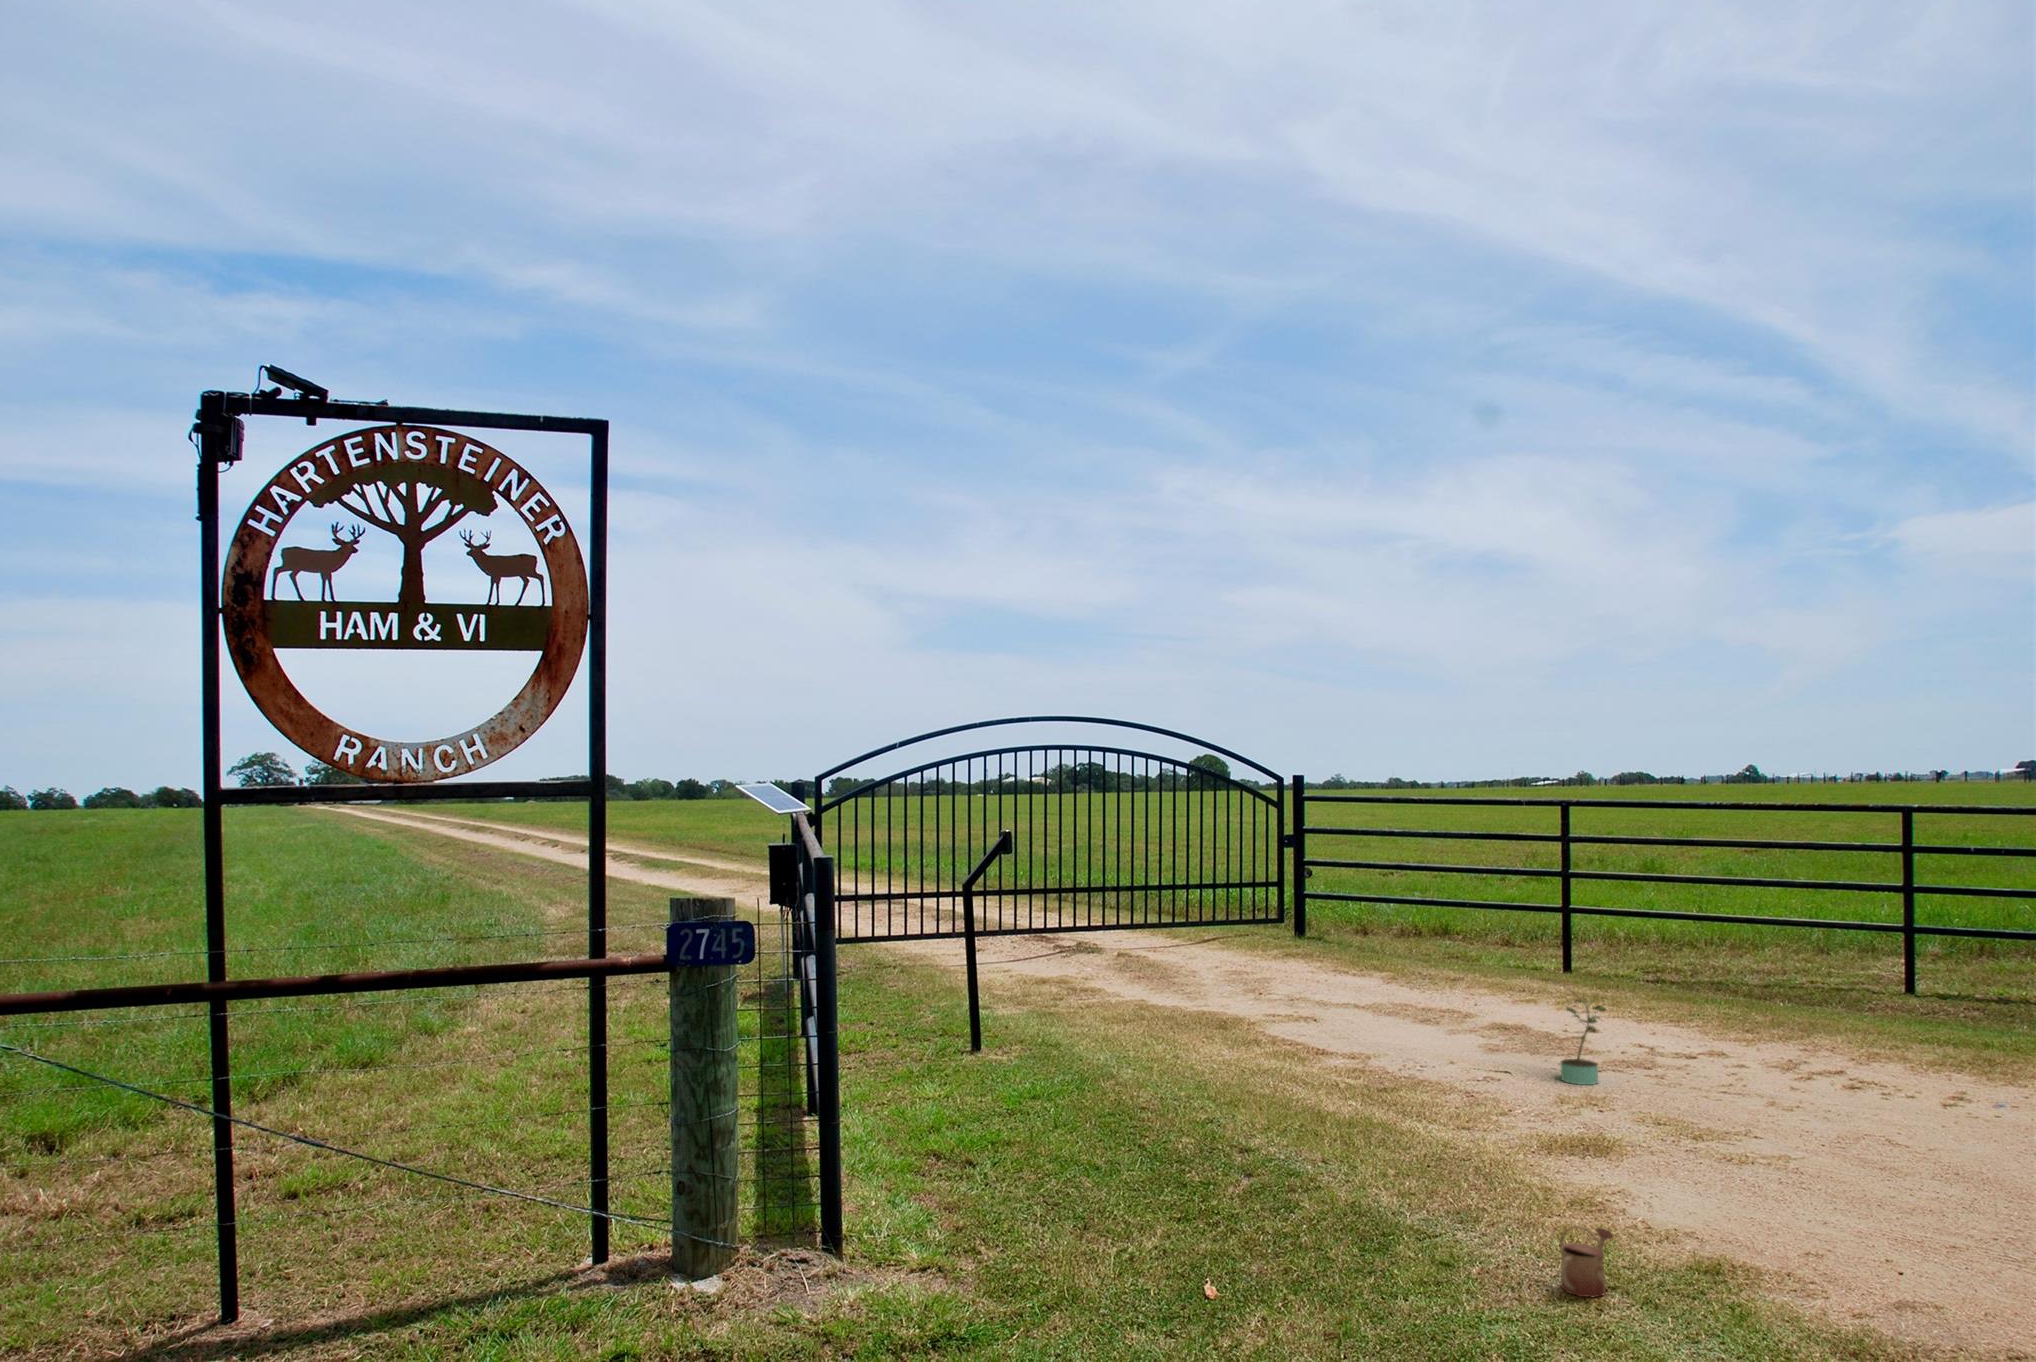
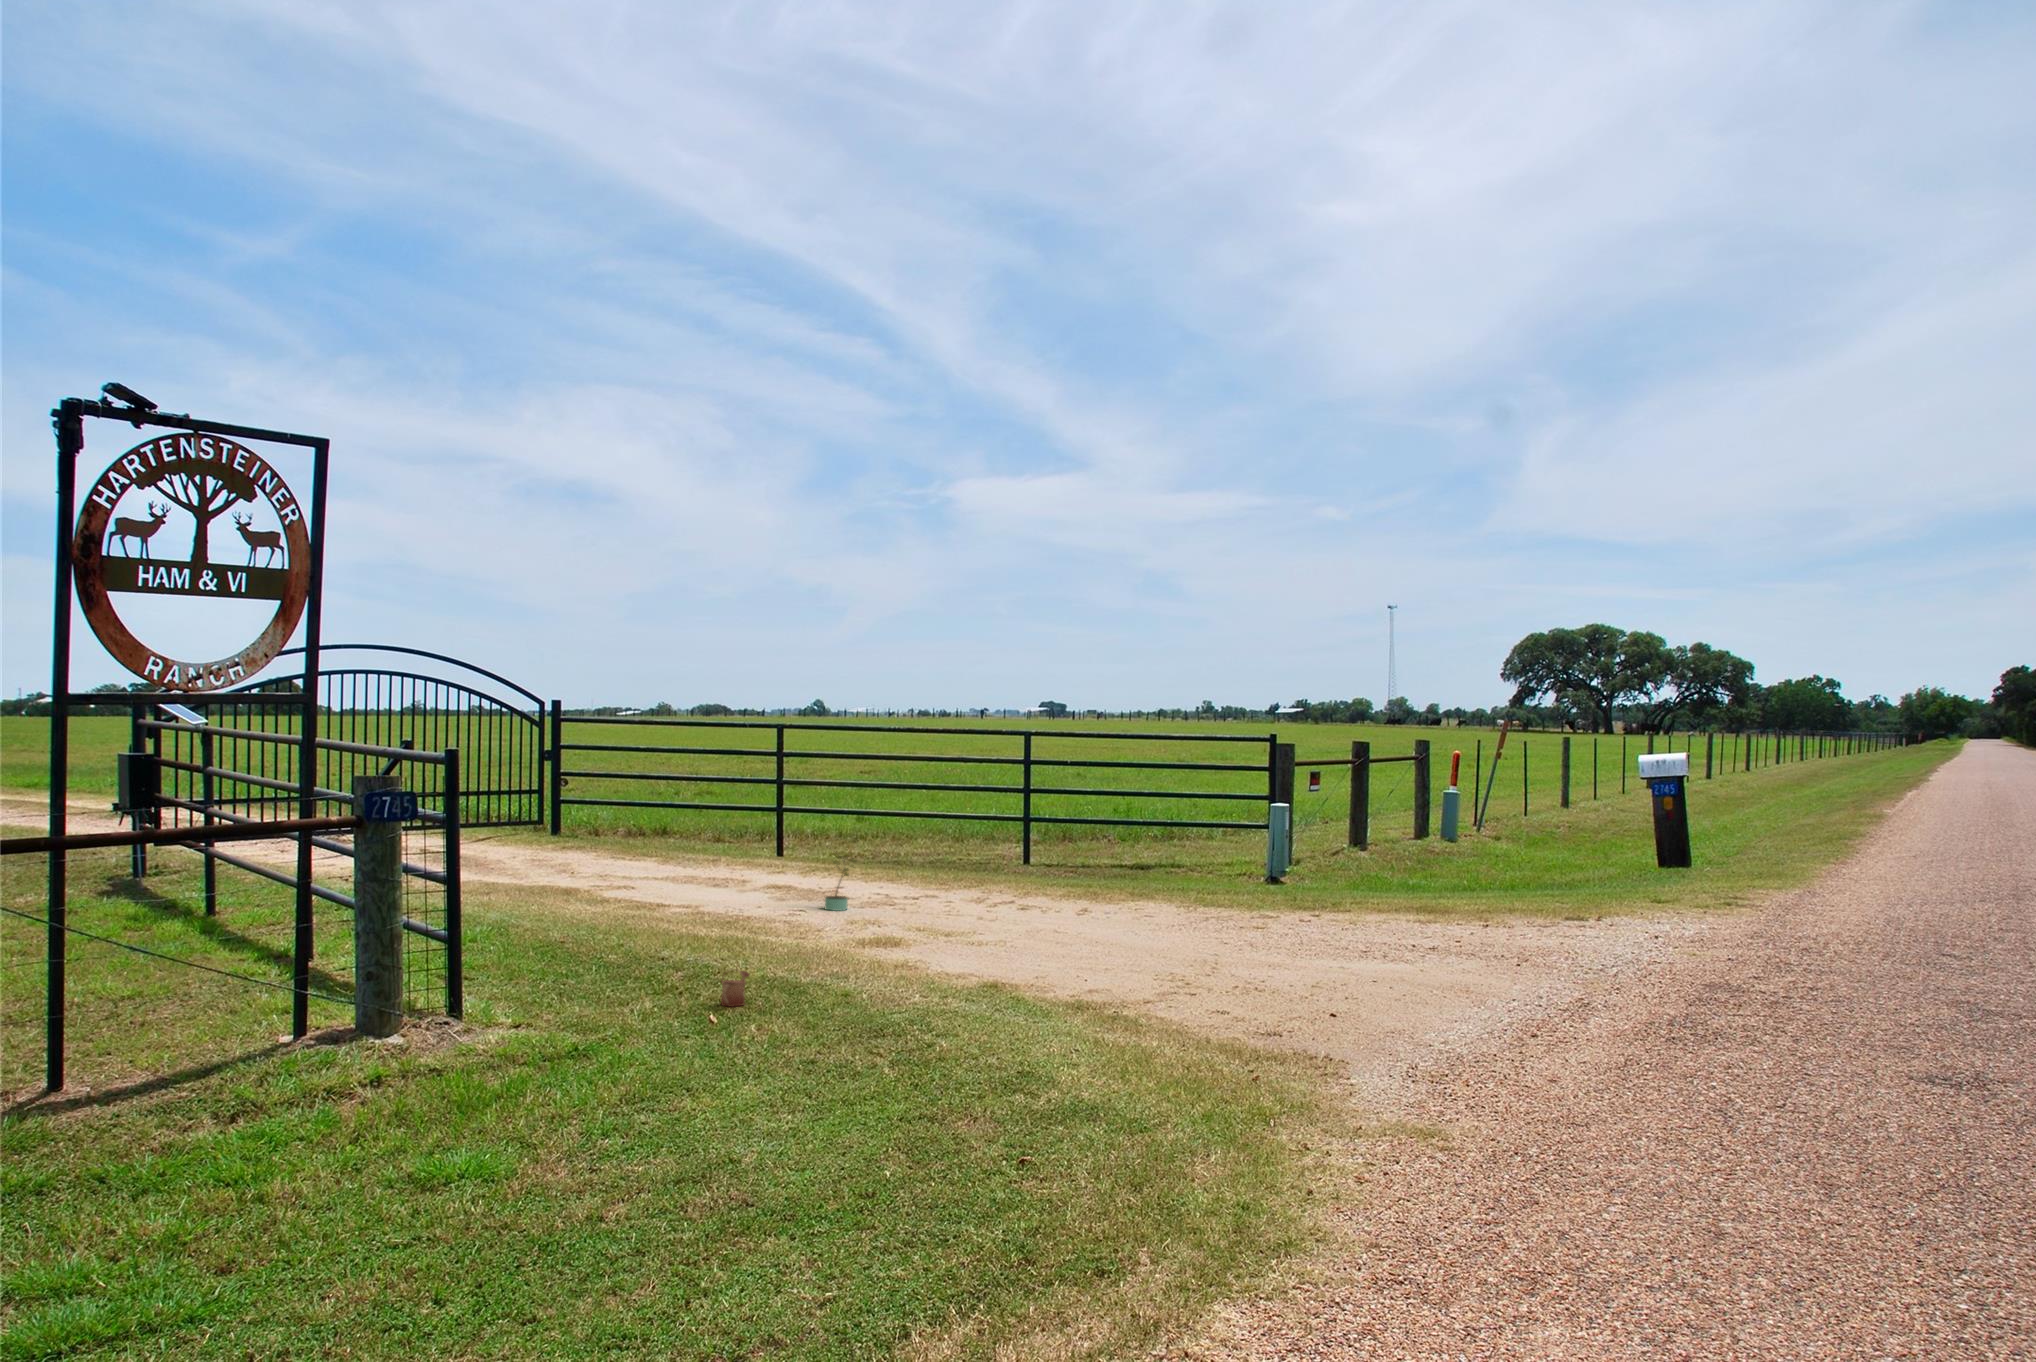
watering can: present [1559,1225,1613,1297] -> present [721,970,749,1007]

